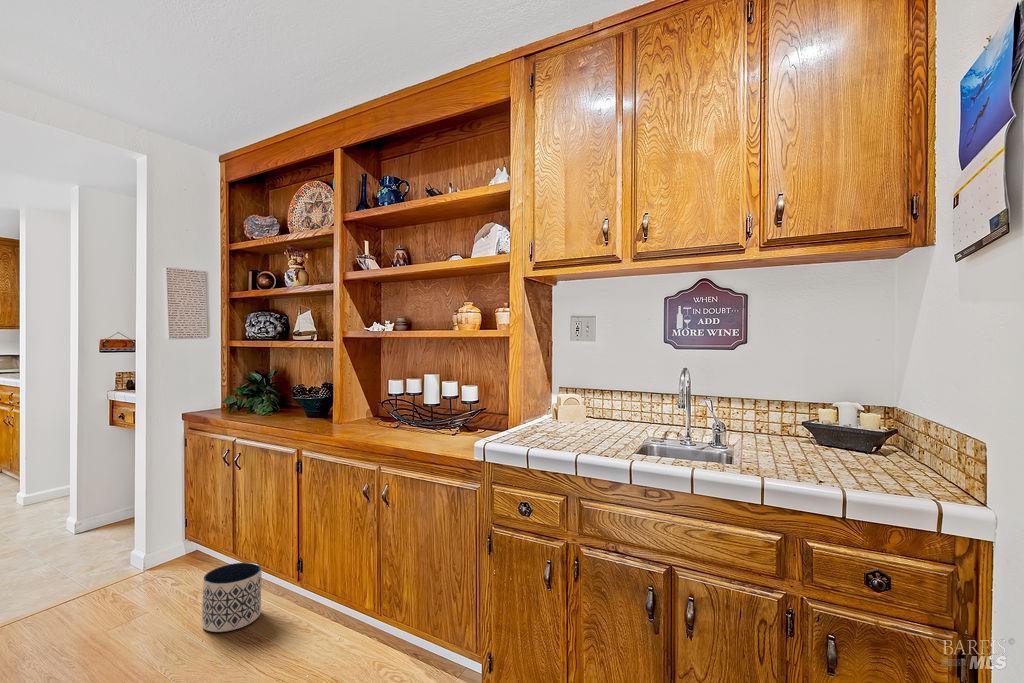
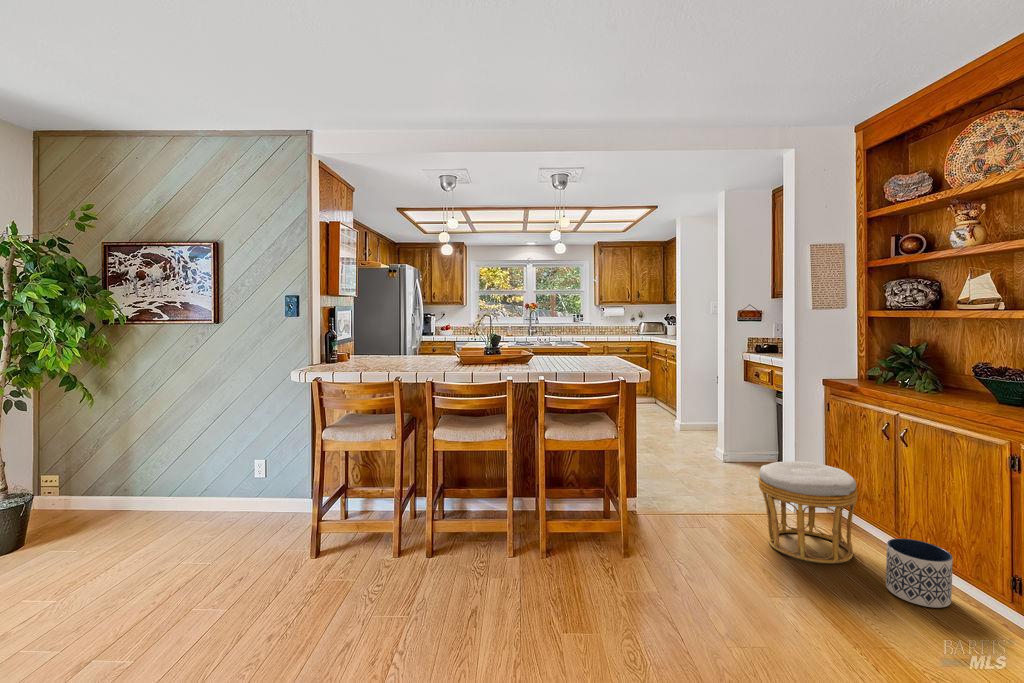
ottoman: none [66,506,191,631] -> present [758,461,857,564]

